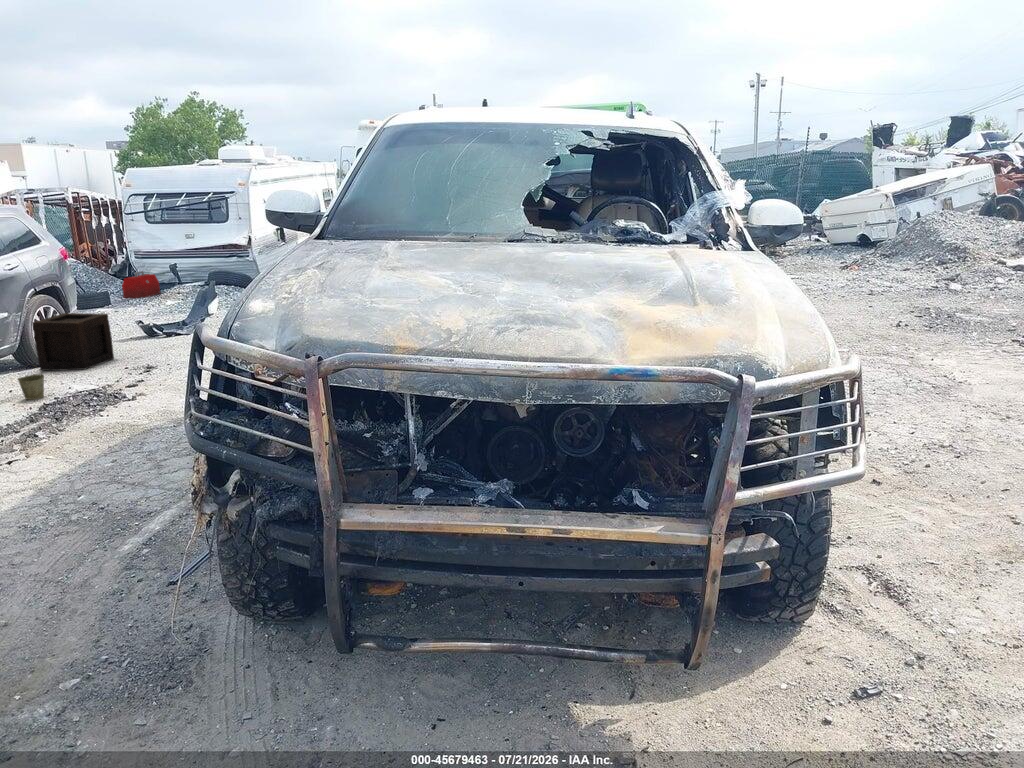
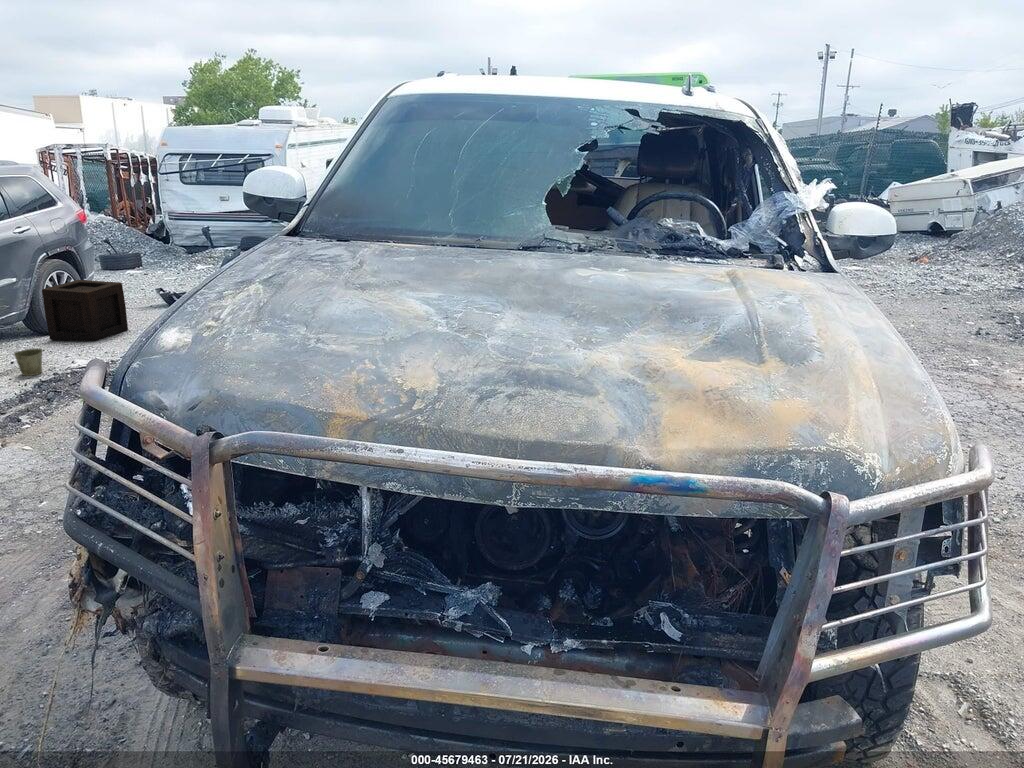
toolbox: present [122,271,160,298] -> none [158,232,197,261]

